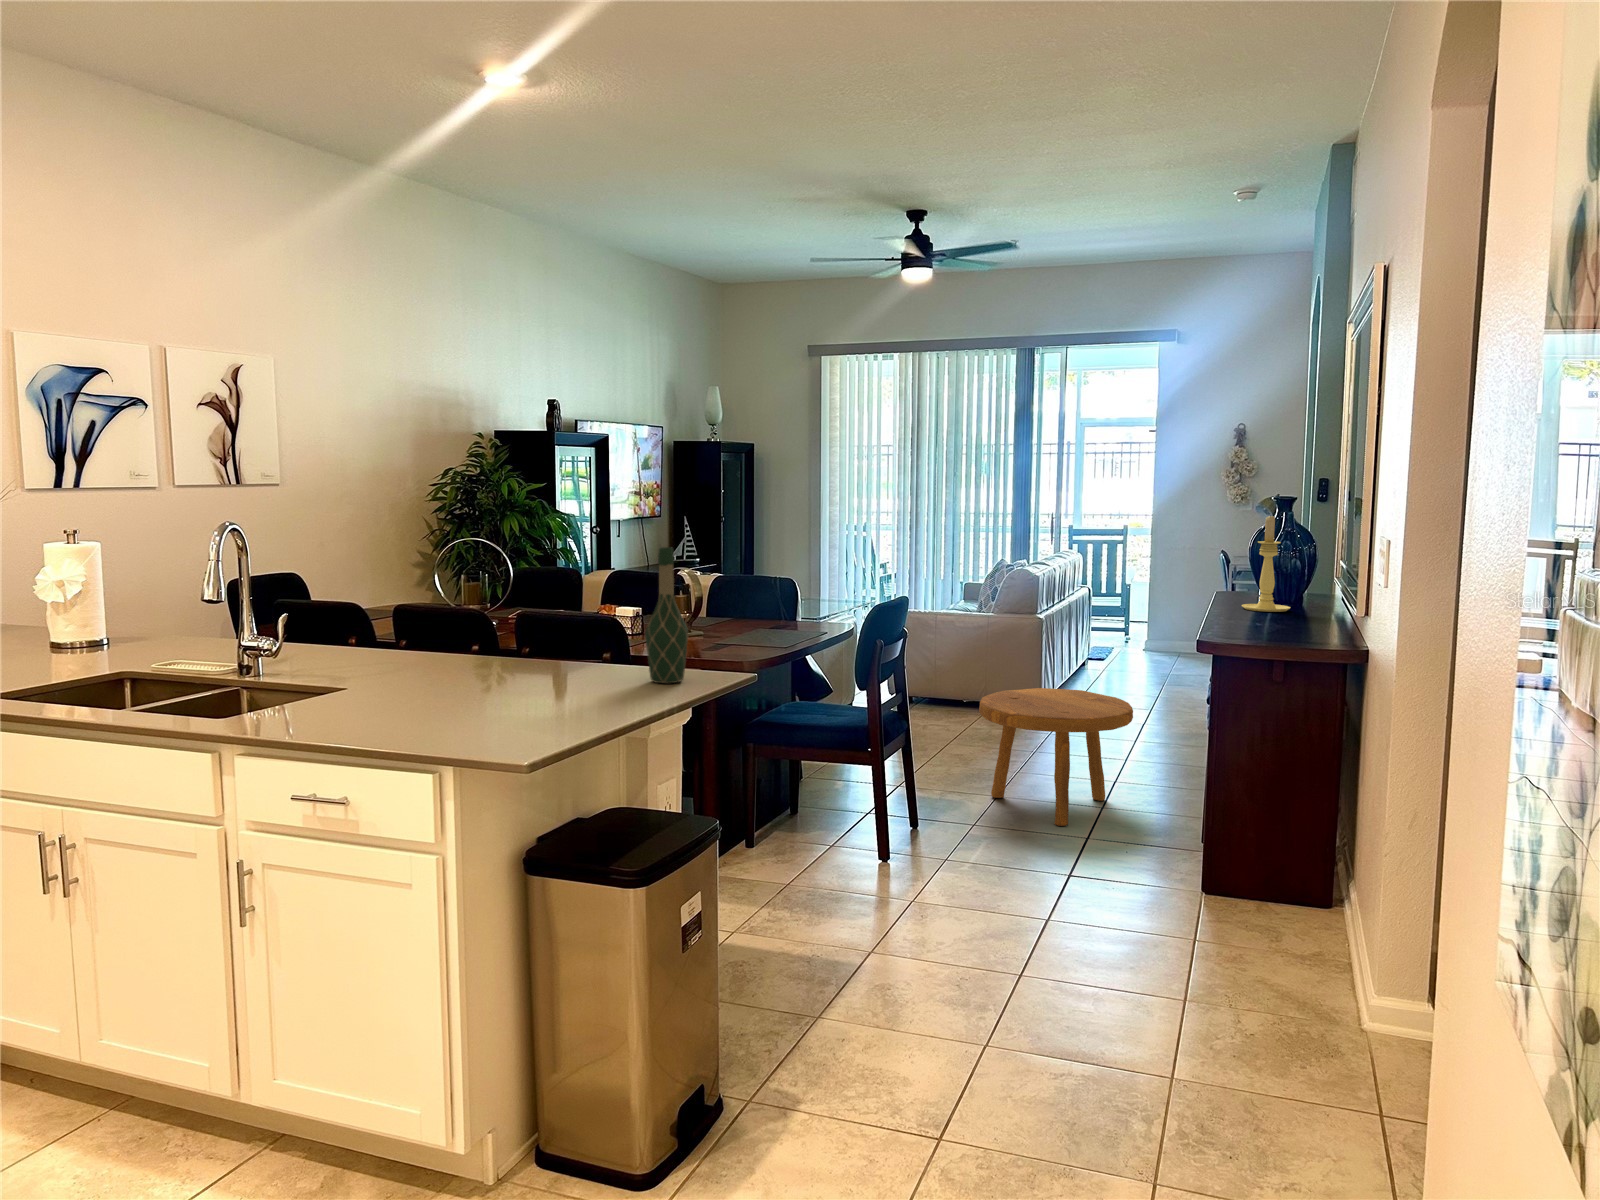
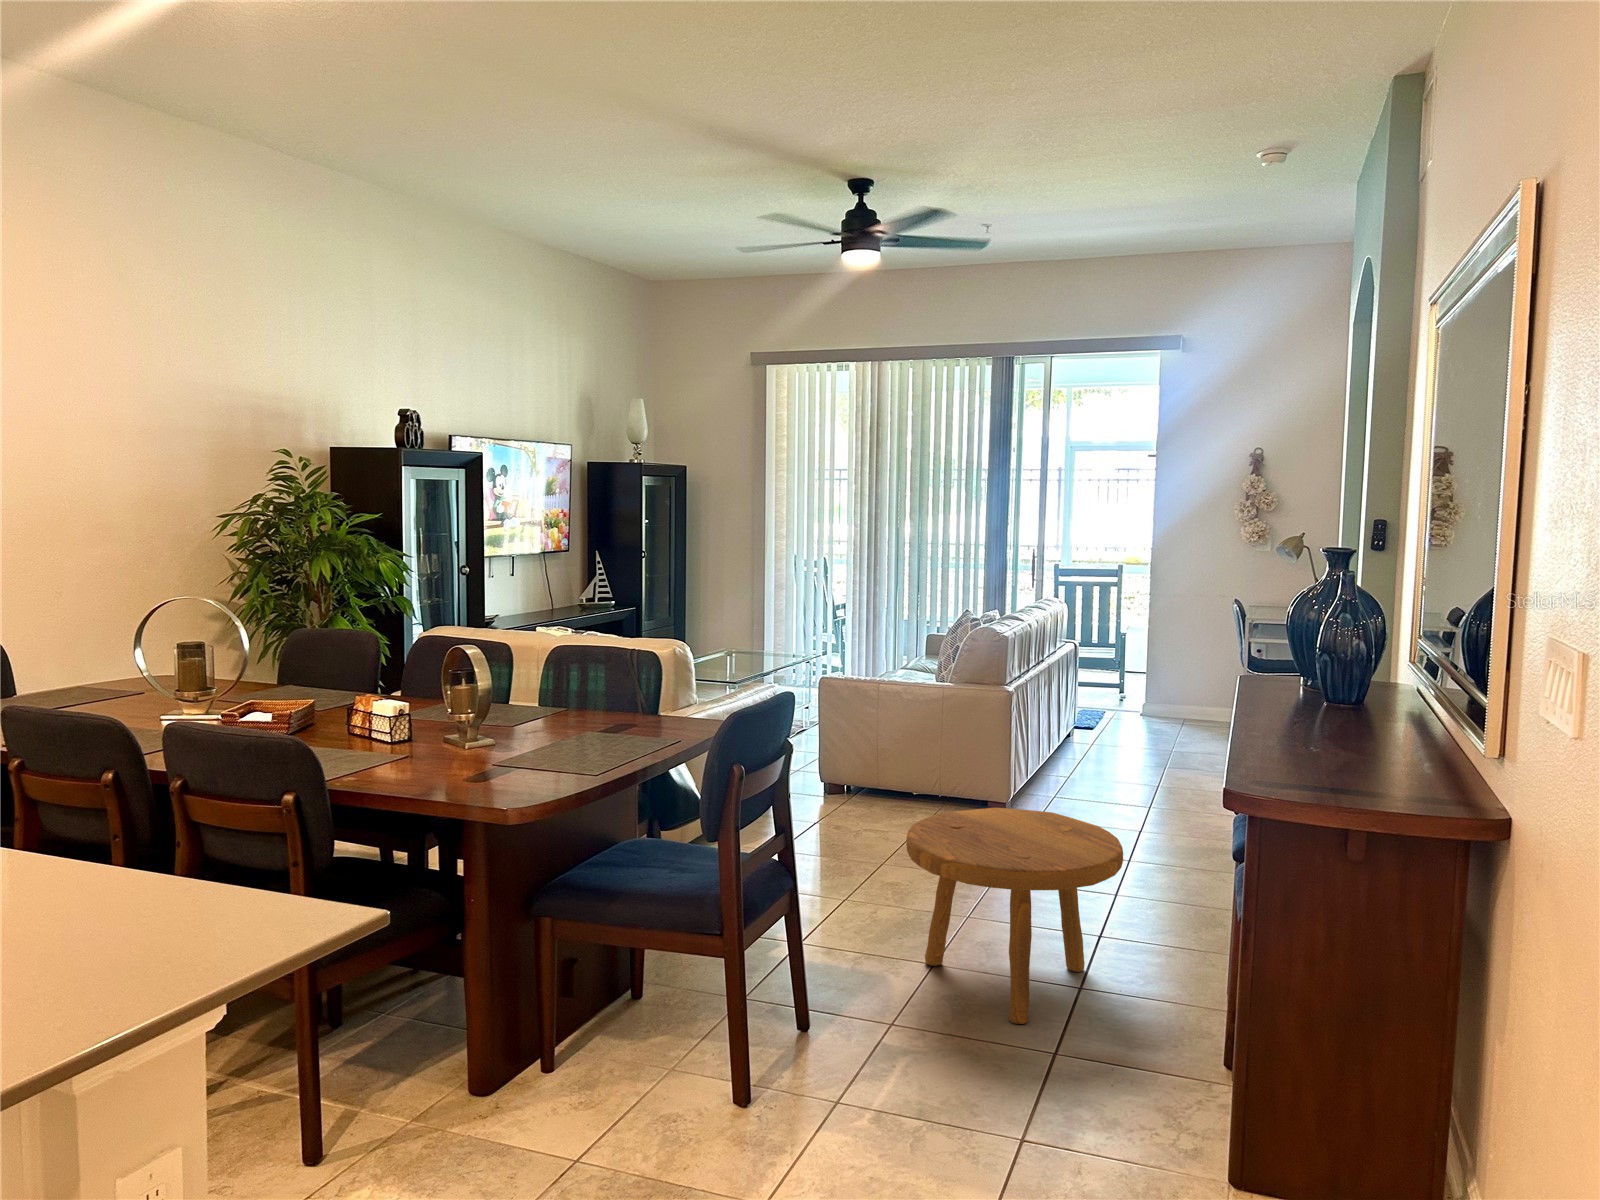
candle holder: present [1242,516,1290,612] -> none [1281,576,1354,719]
wine bottle: present [645,547,688,683] -> none [97,679,198,964]

